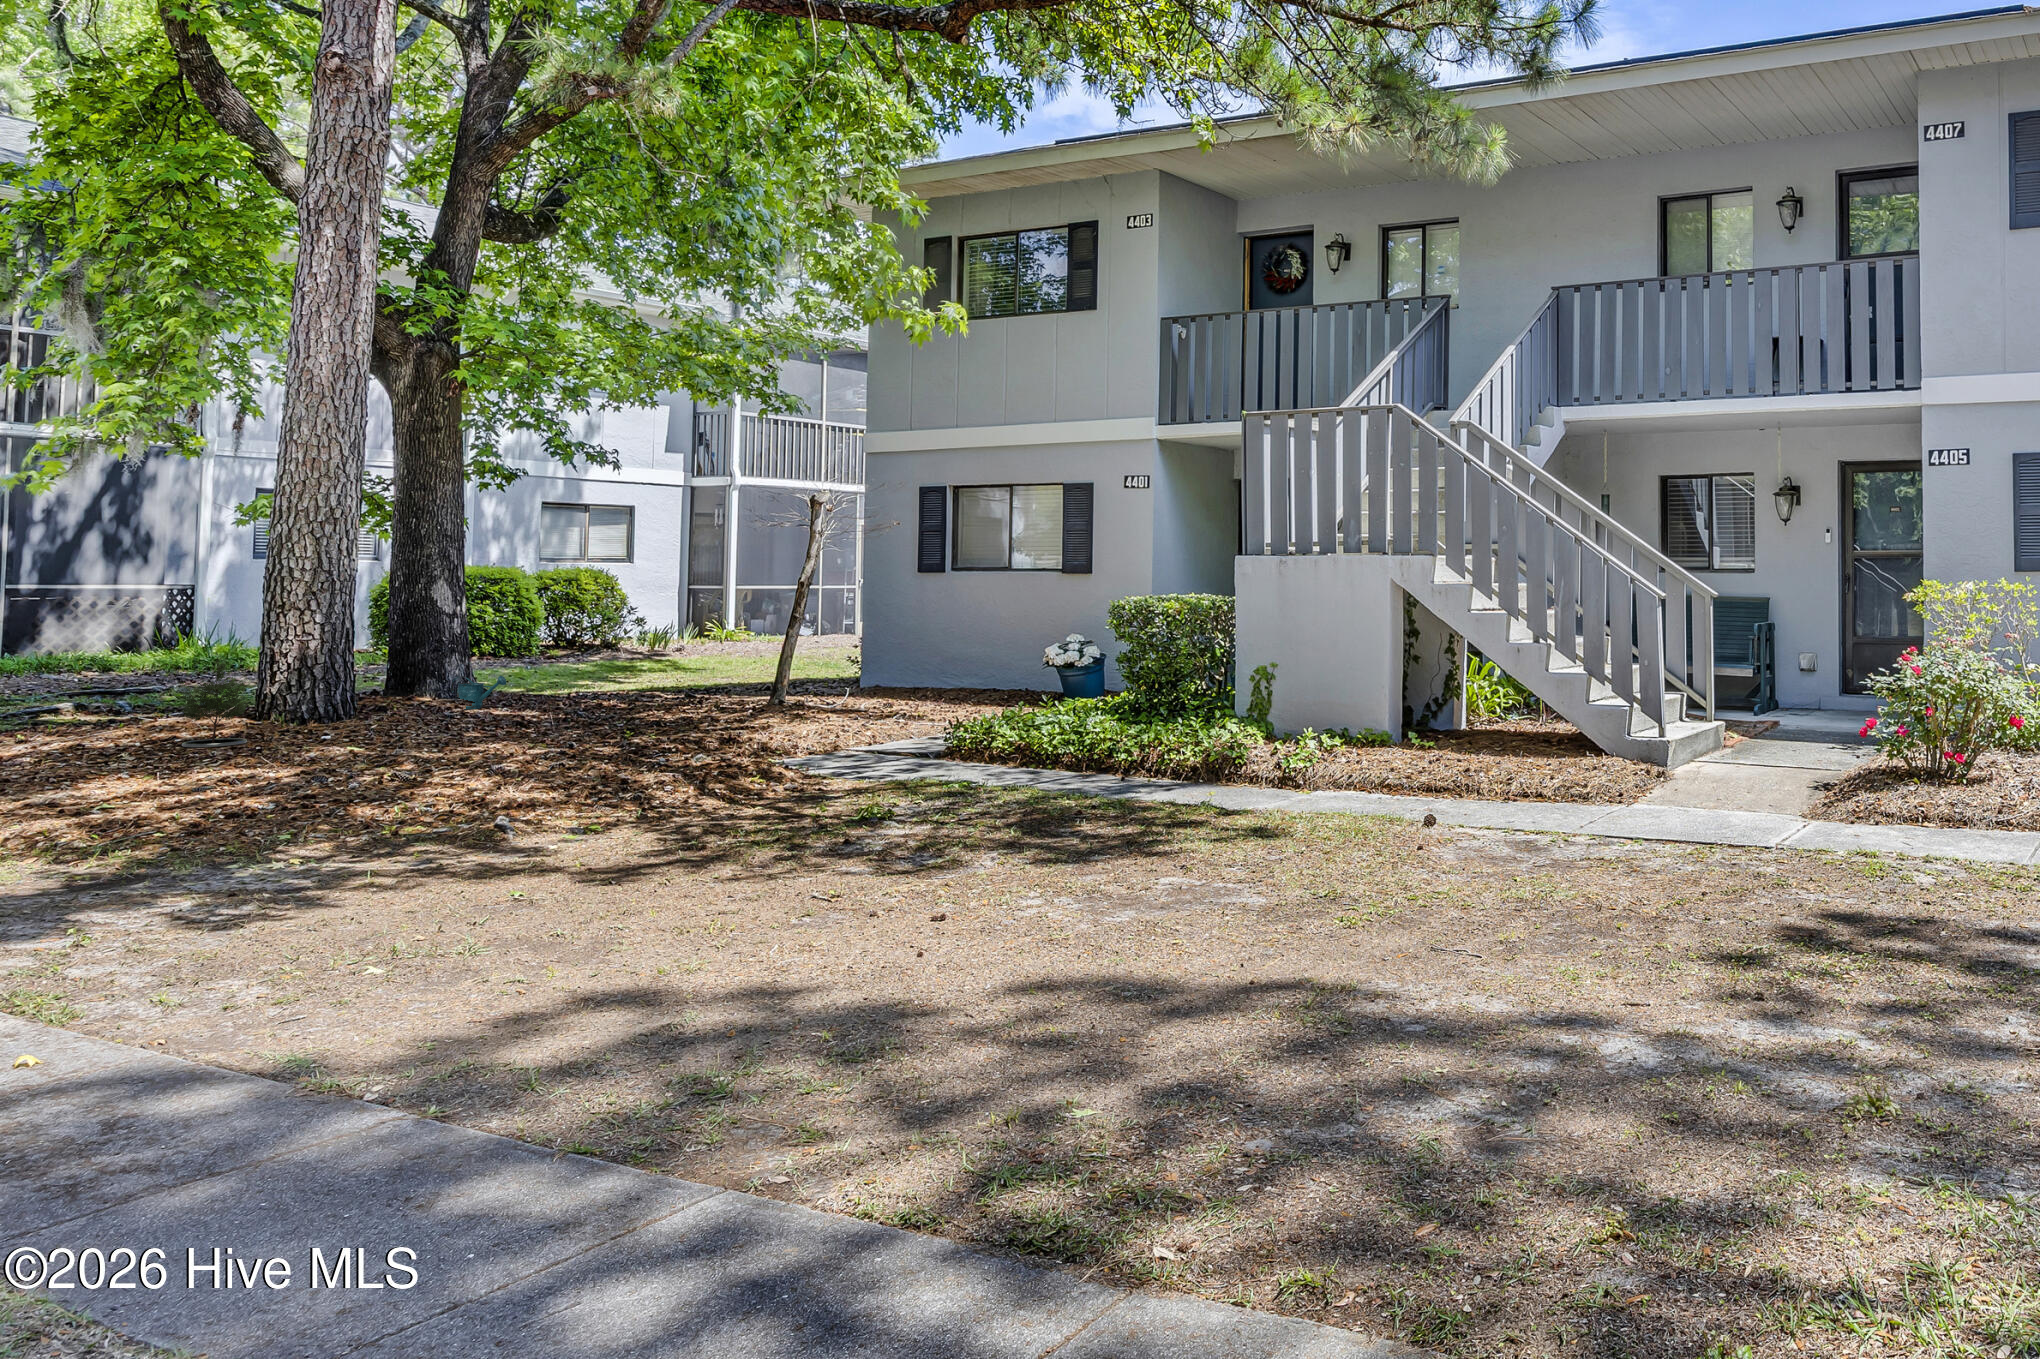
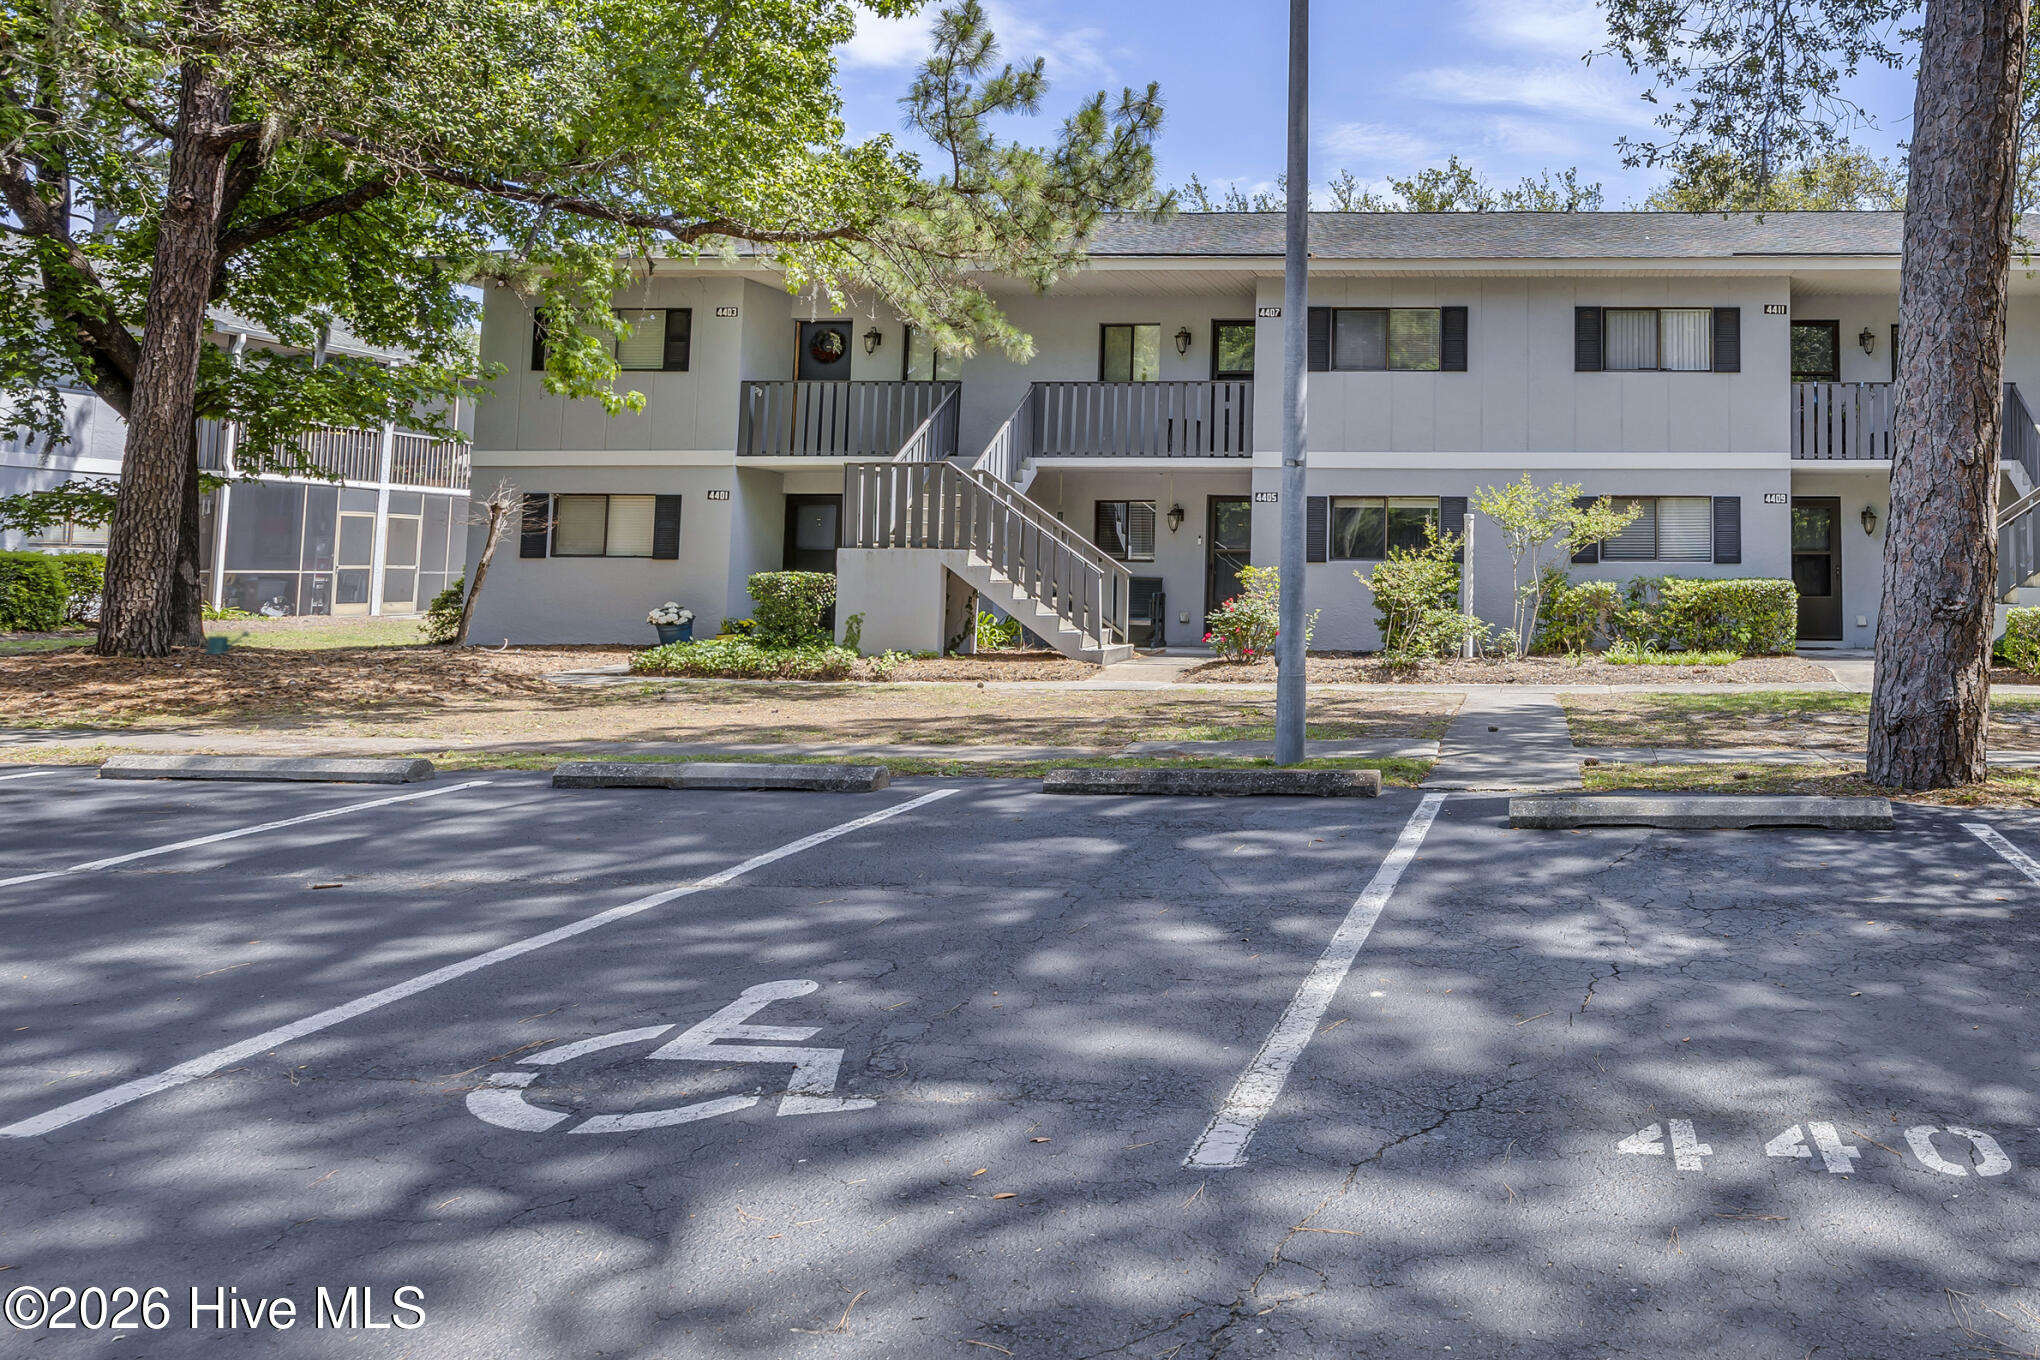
potted tree: present [179,652,253,747] -> none [39,612,104,678]

